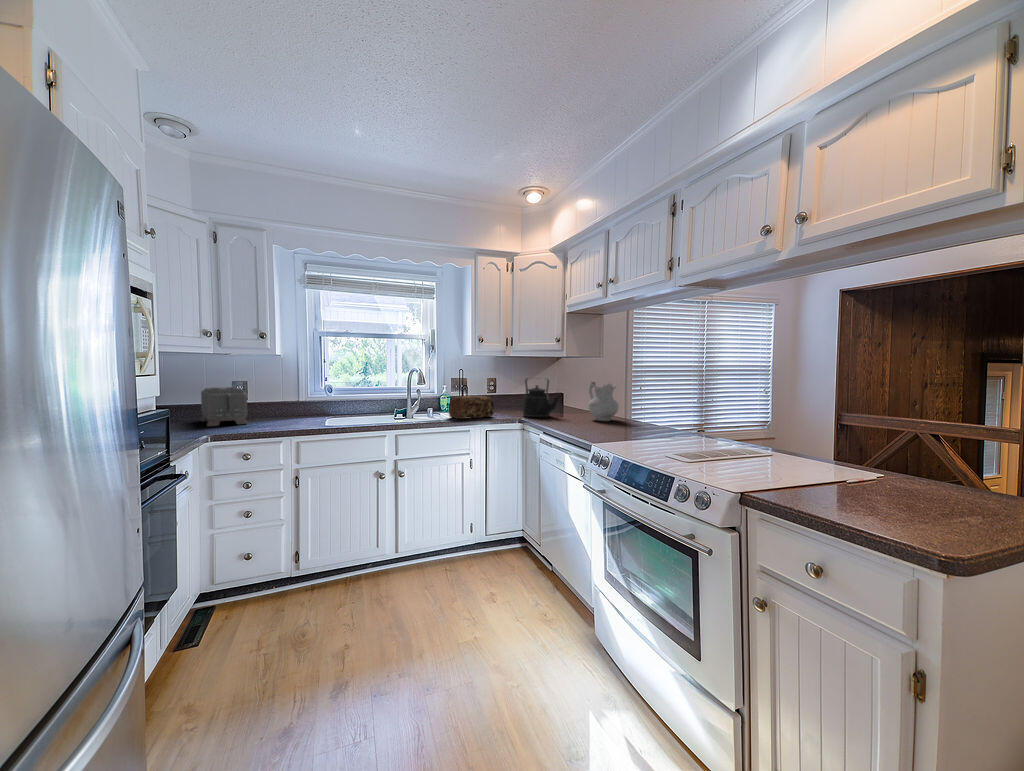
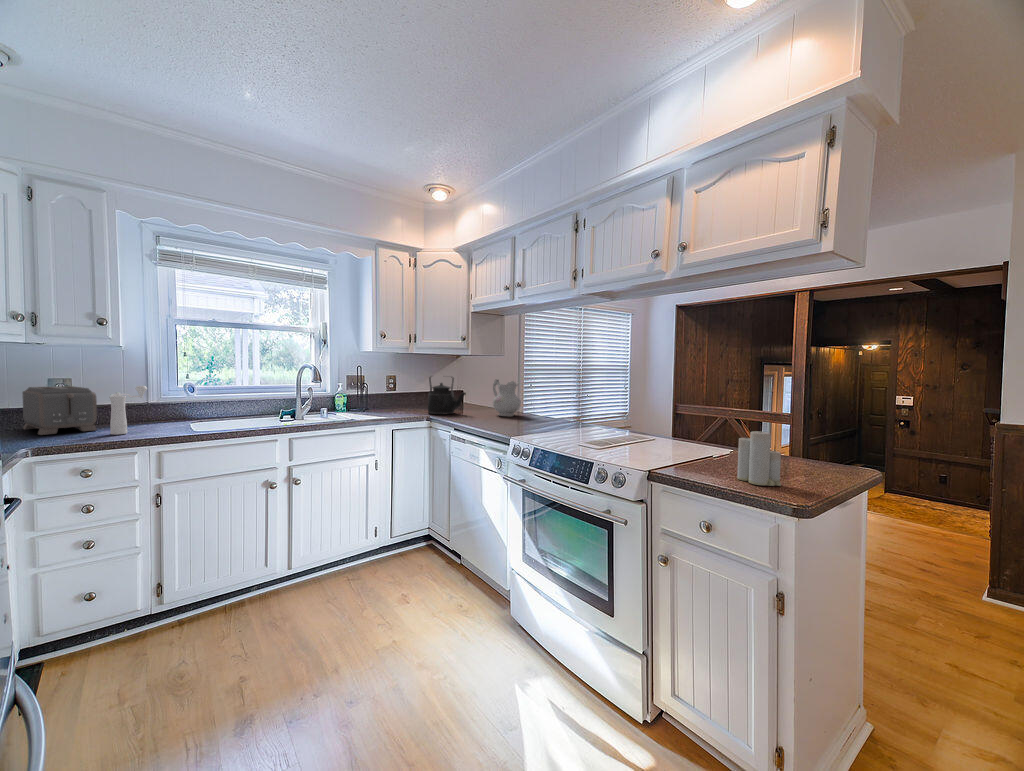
pepper mill: none [253,387,282,428] -> present [109,386,147,435]
bread loaf: present [448,396,494,419] -> none [350,393,399,418]
candle: none [868,444,937,528] -> present [737,431,781,486]

